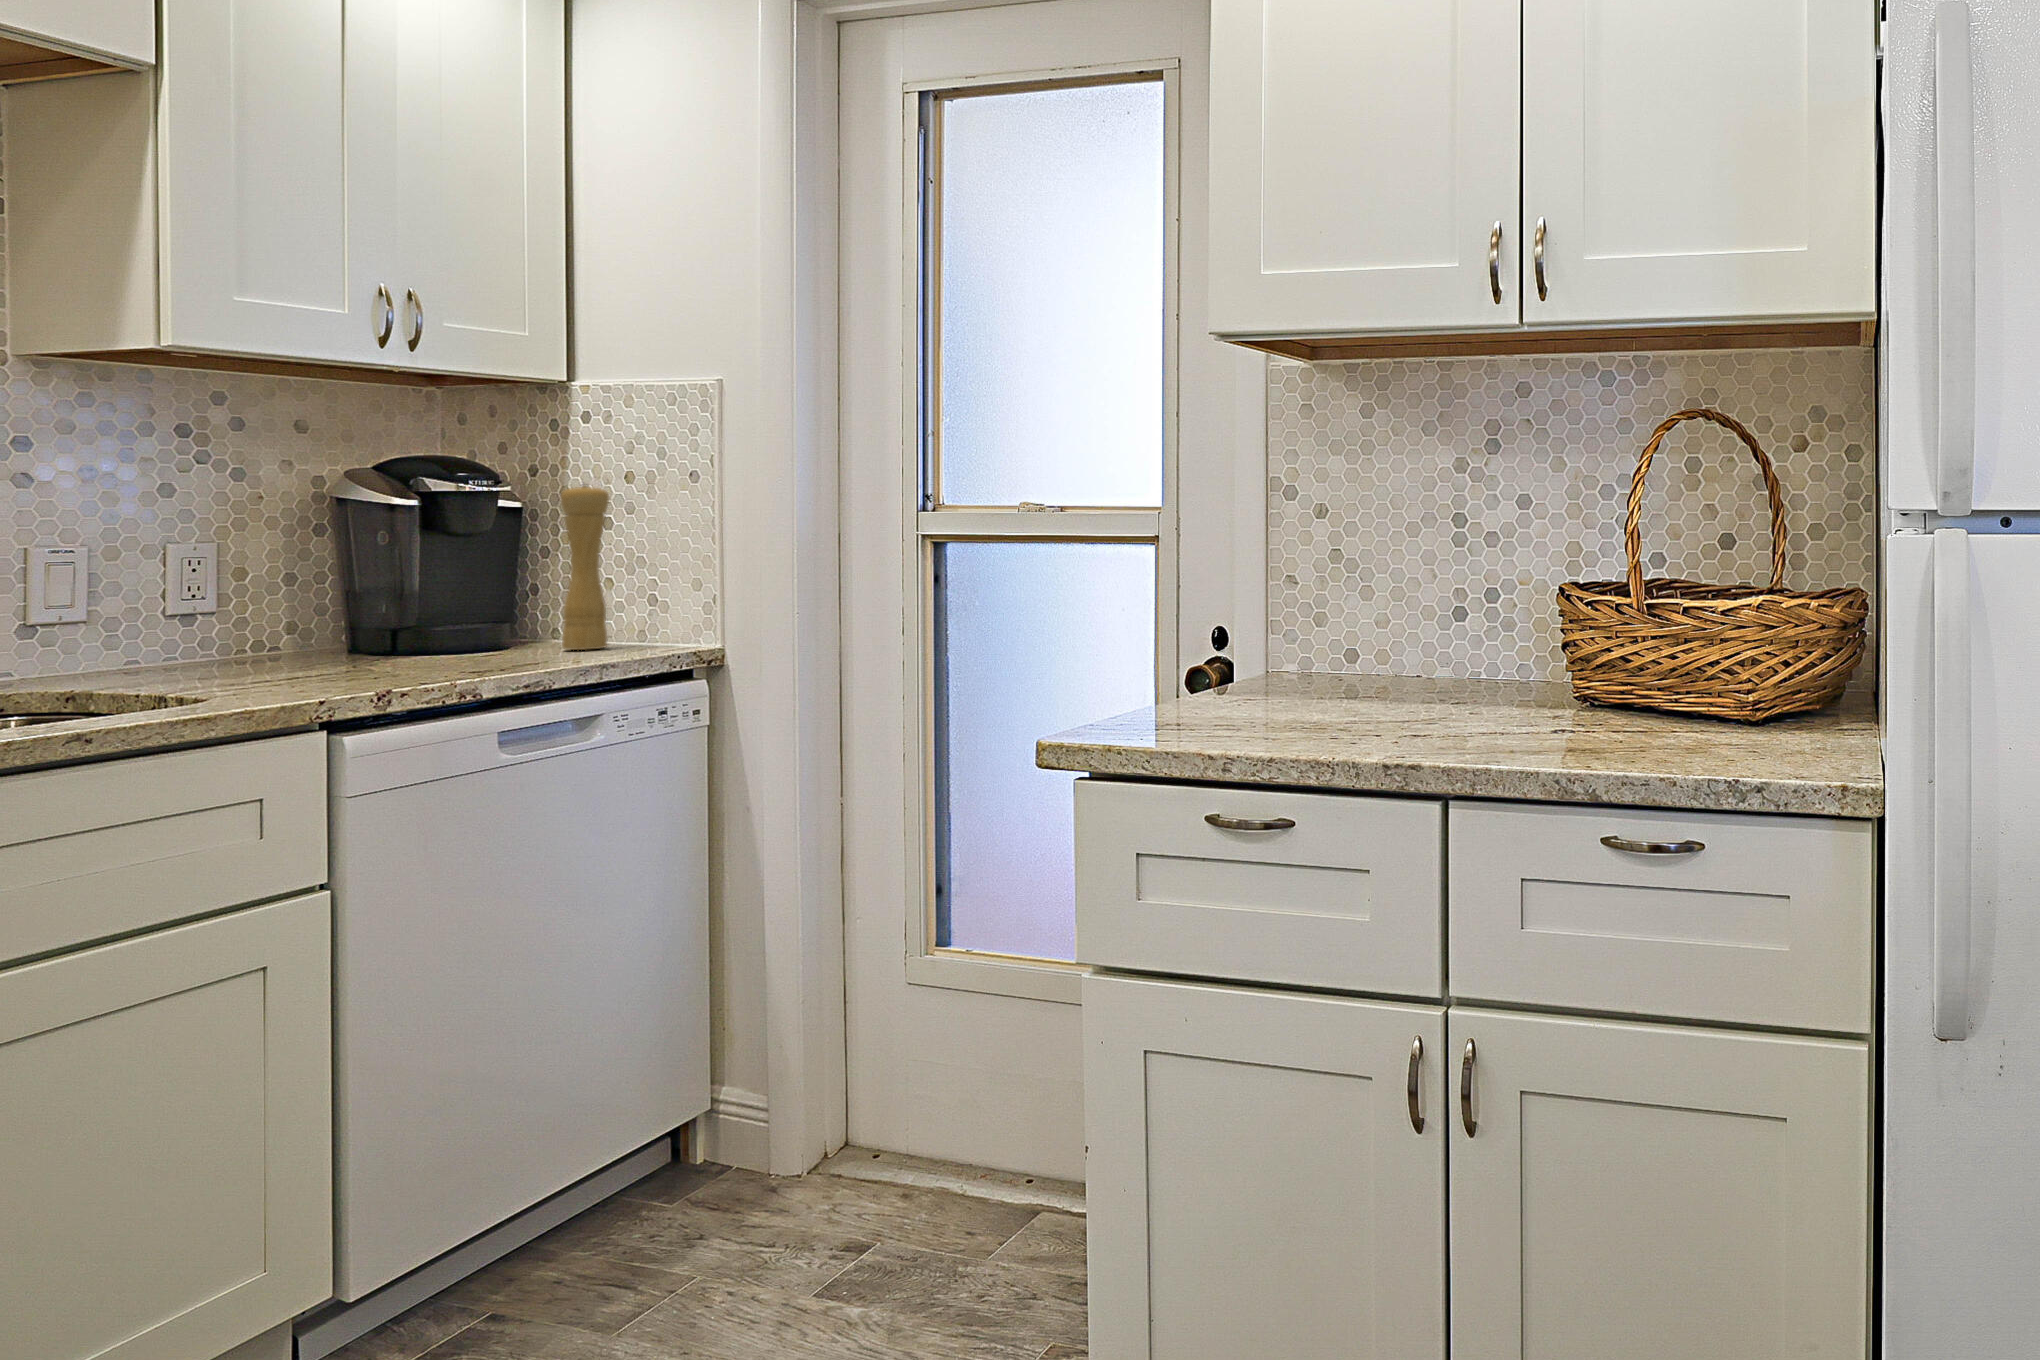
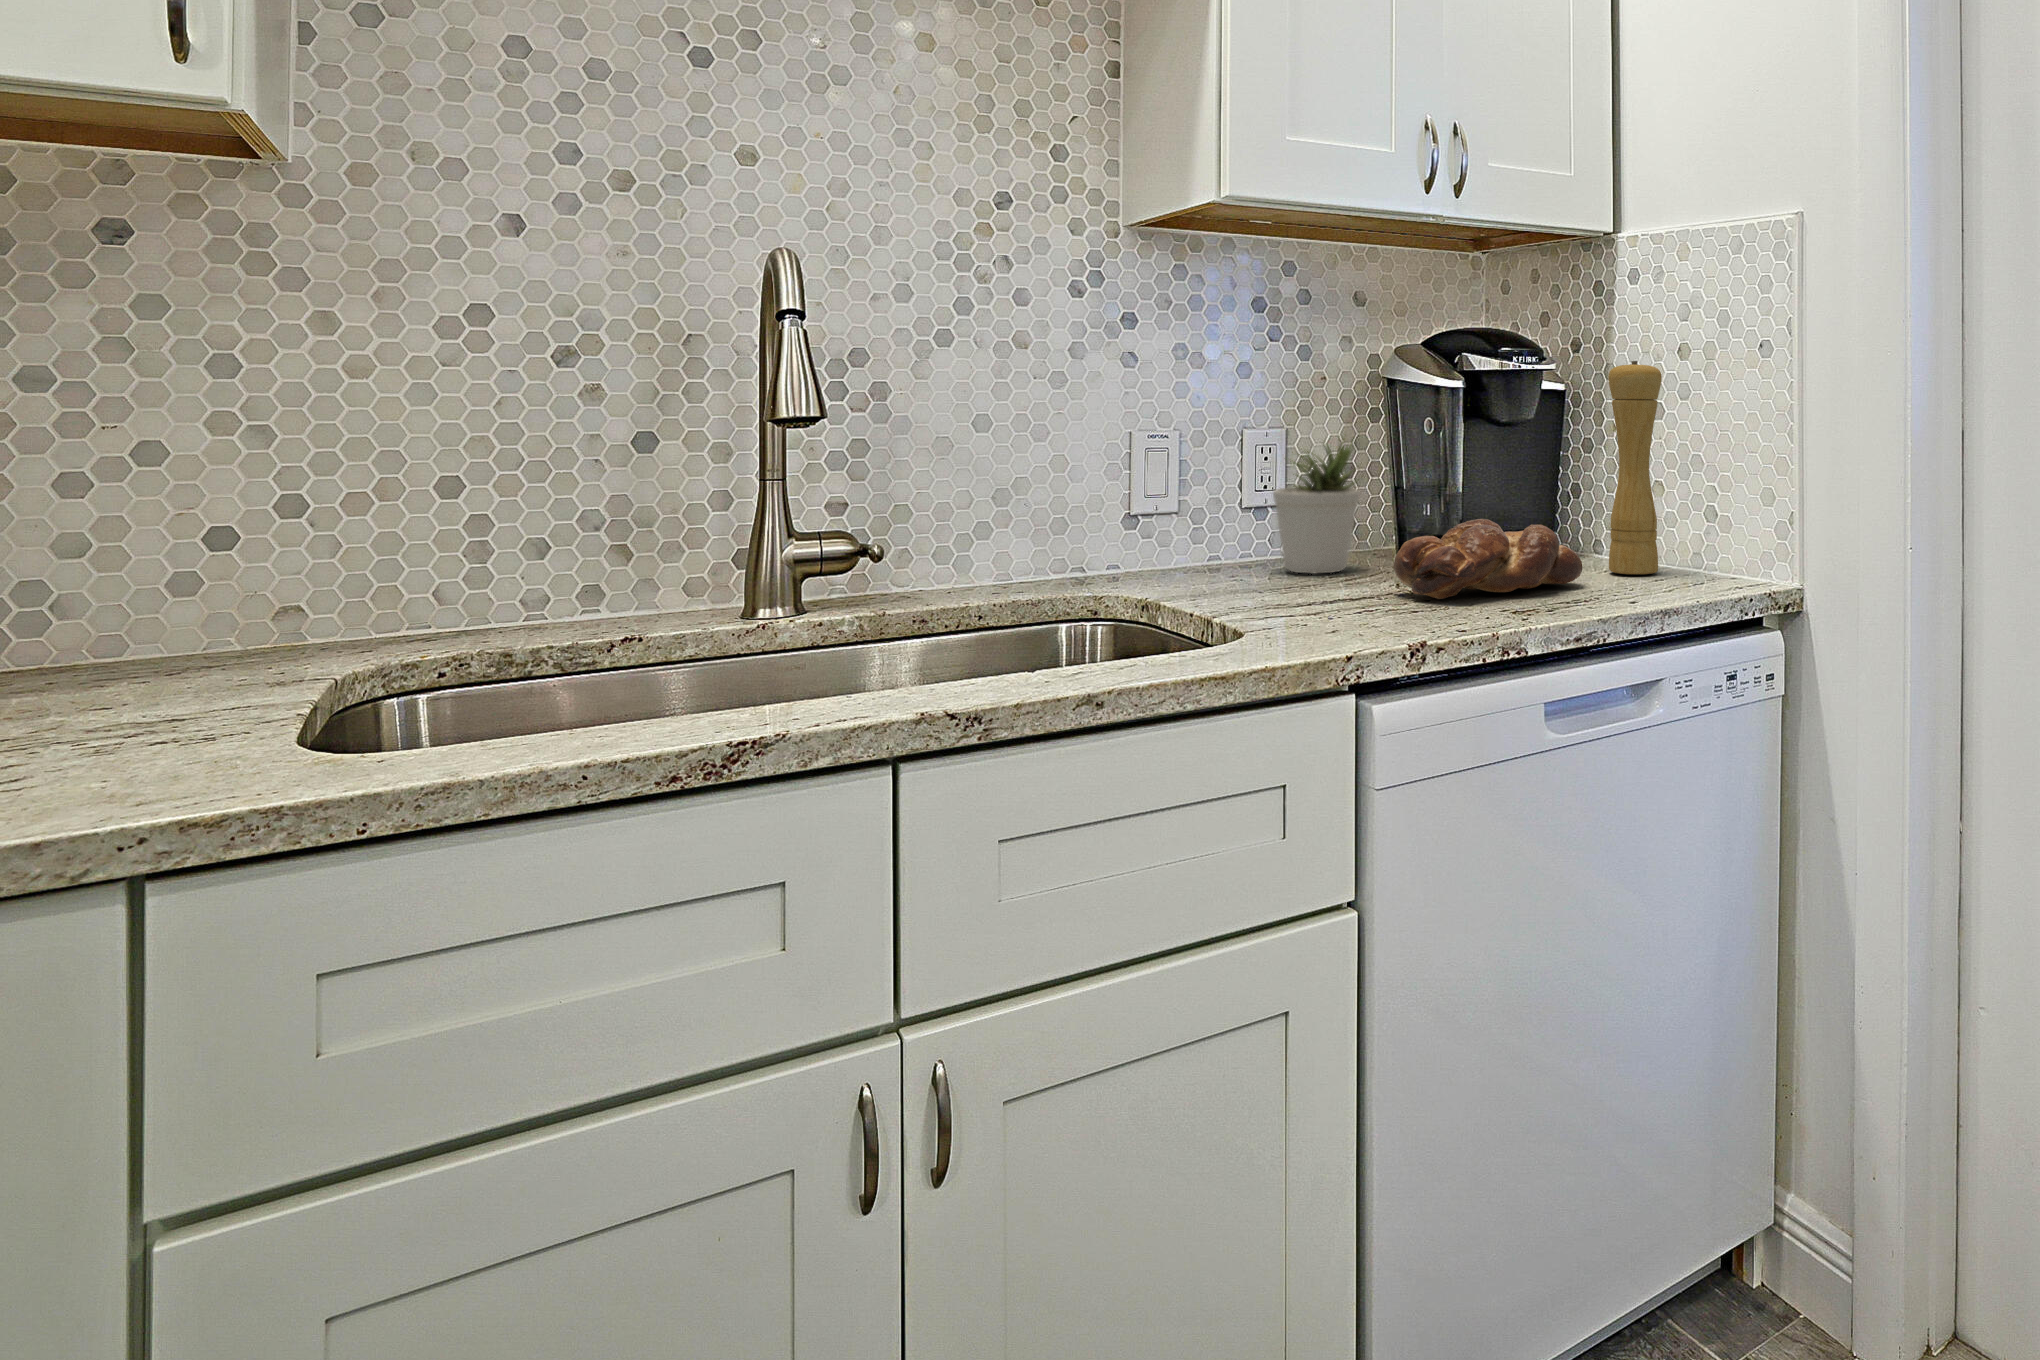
potted plant: none [207,545,312,668] -> present [1273,440,1360,574]
bread loaf: none [351,610,535,671] -> present [1394,519,1583,599]

